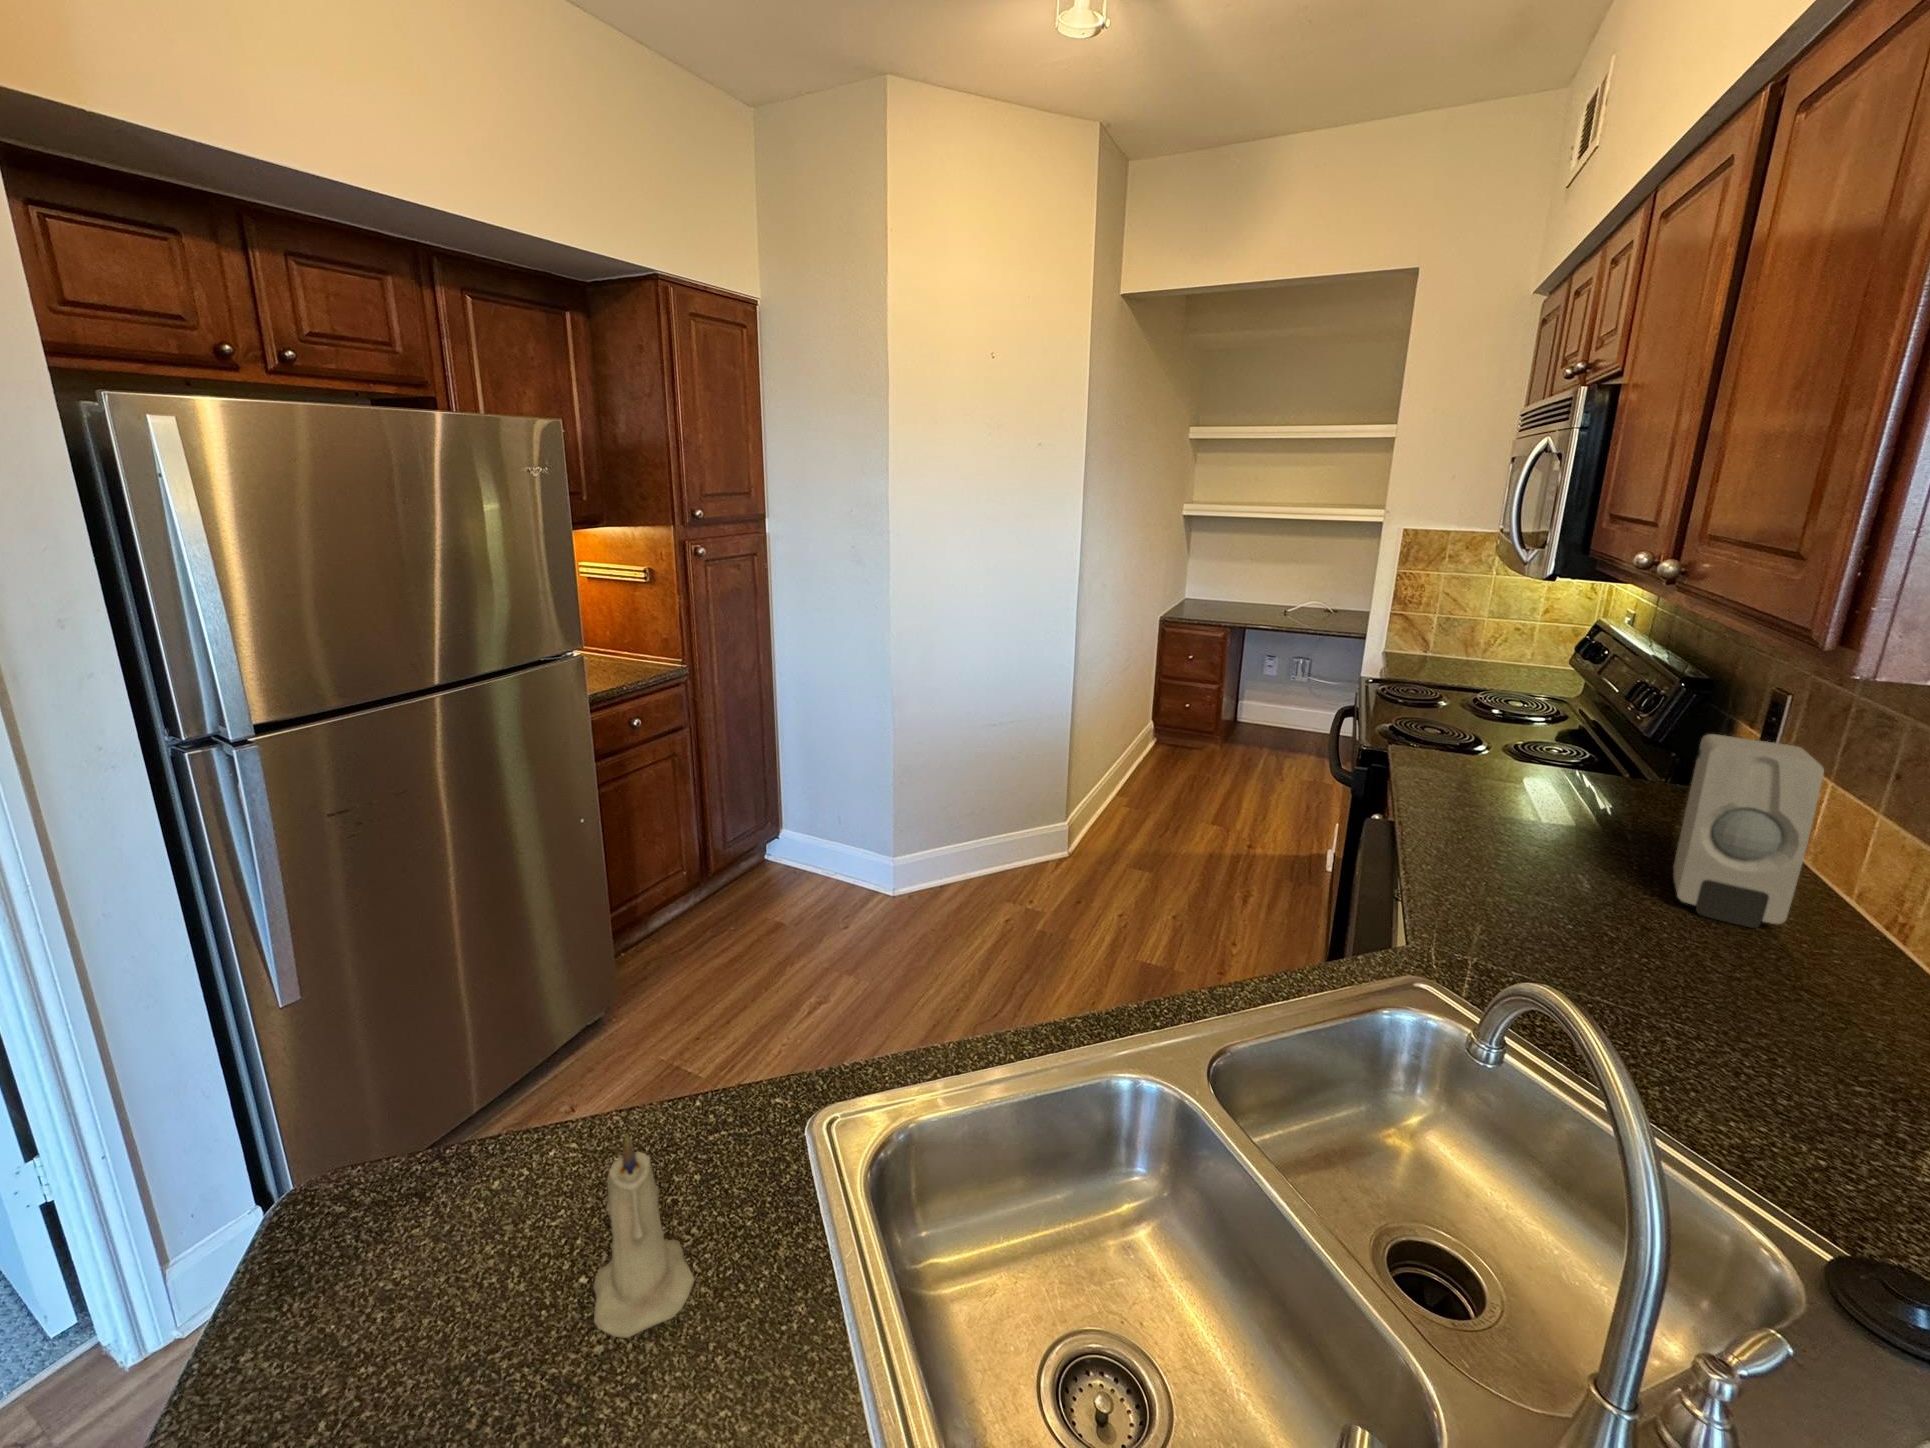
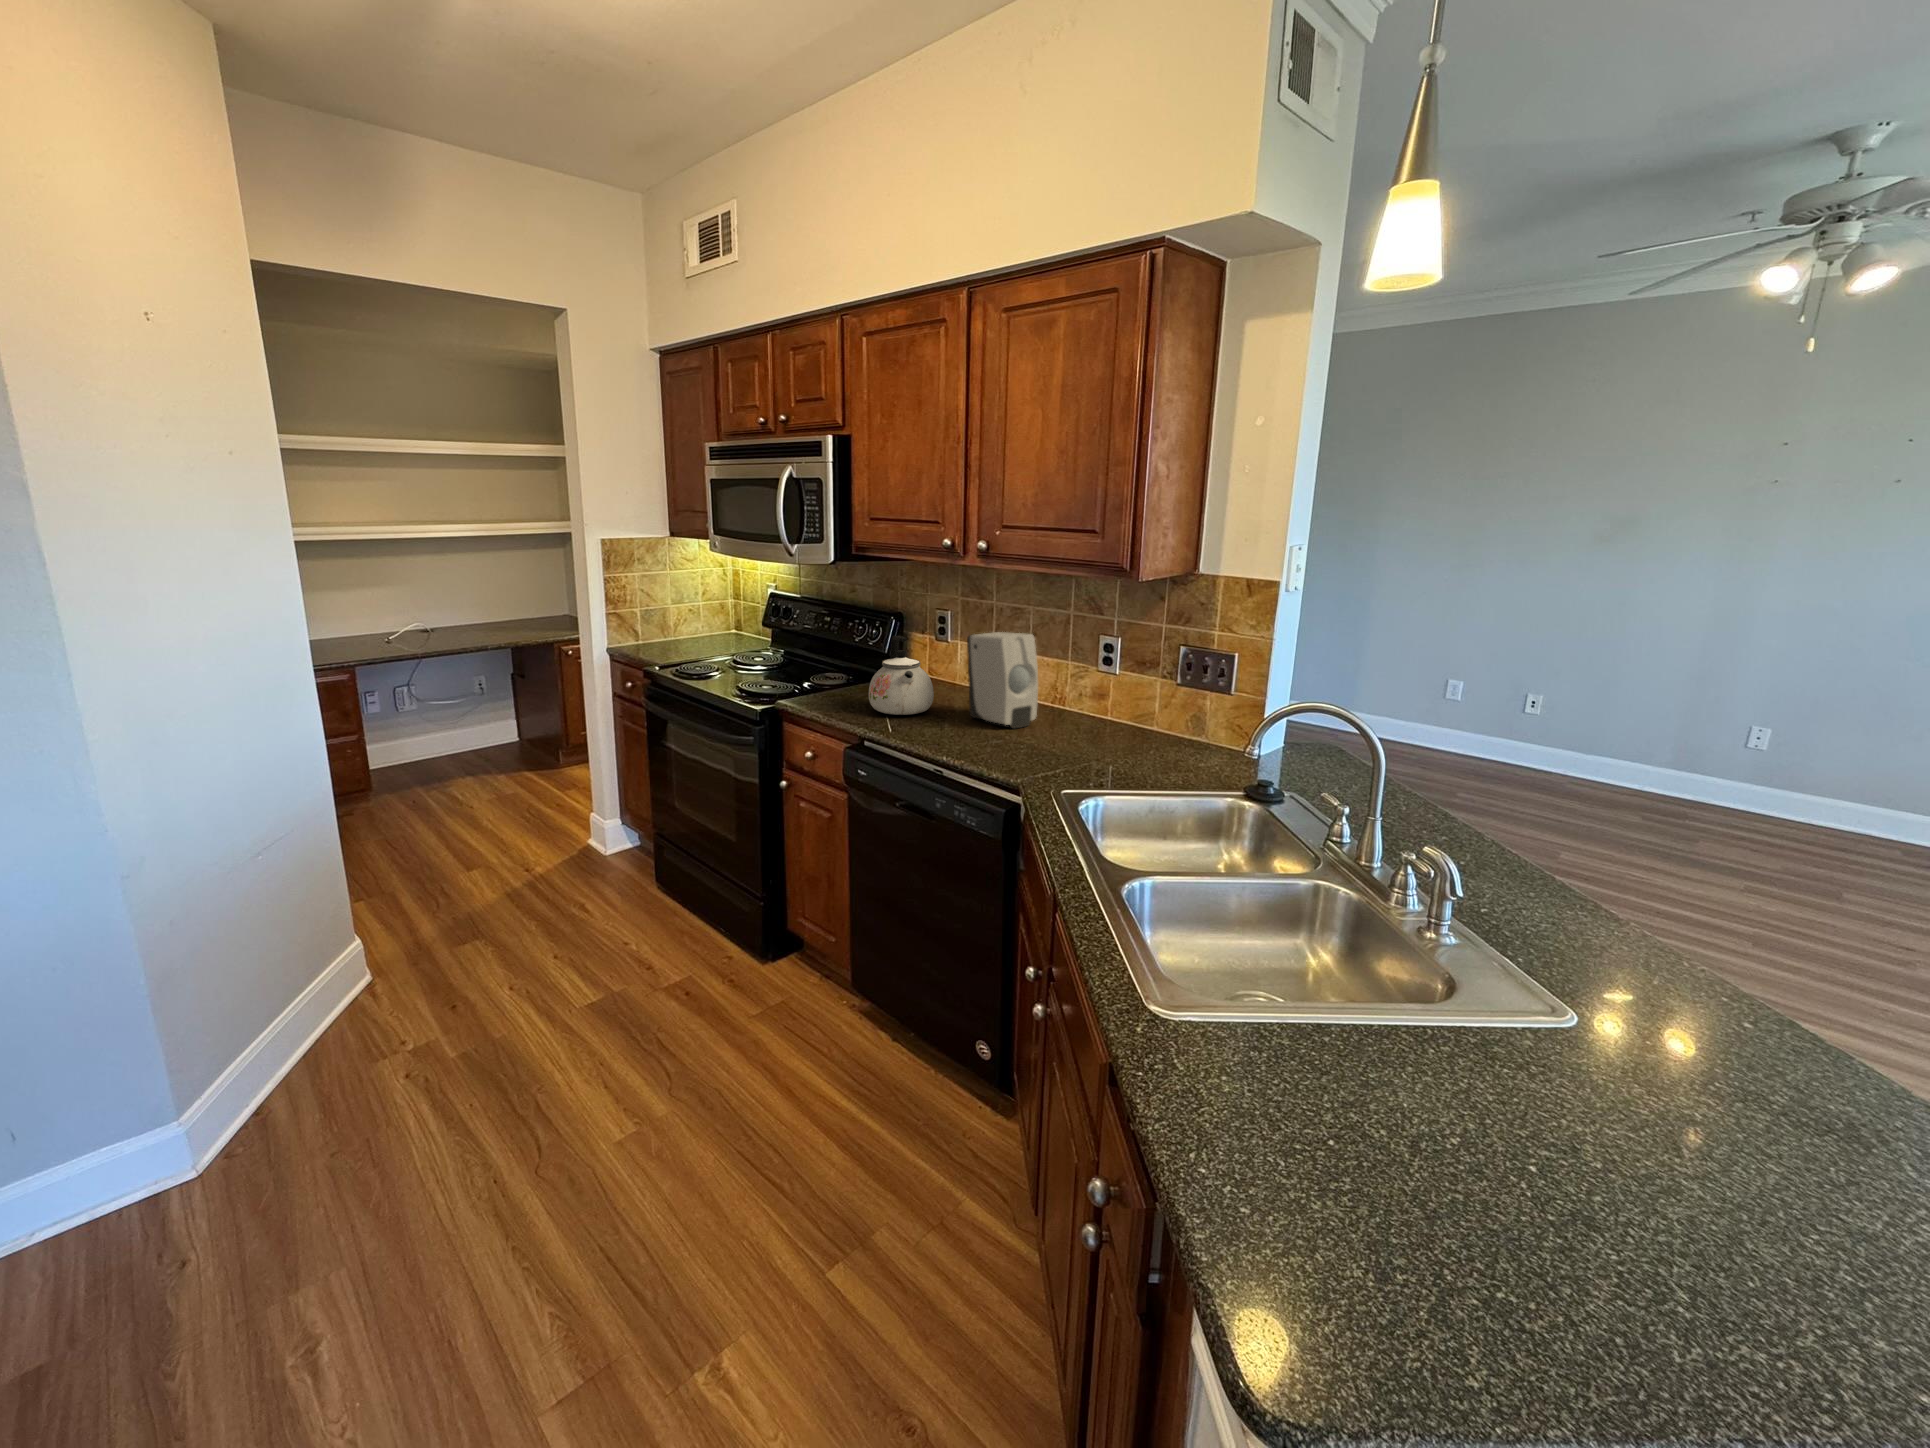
kettle: none [1530,706,1659,833] -> present [869,636,934,715]
candle: present [594,1133,694,1338] -> none [1288,979,1380,1129]

